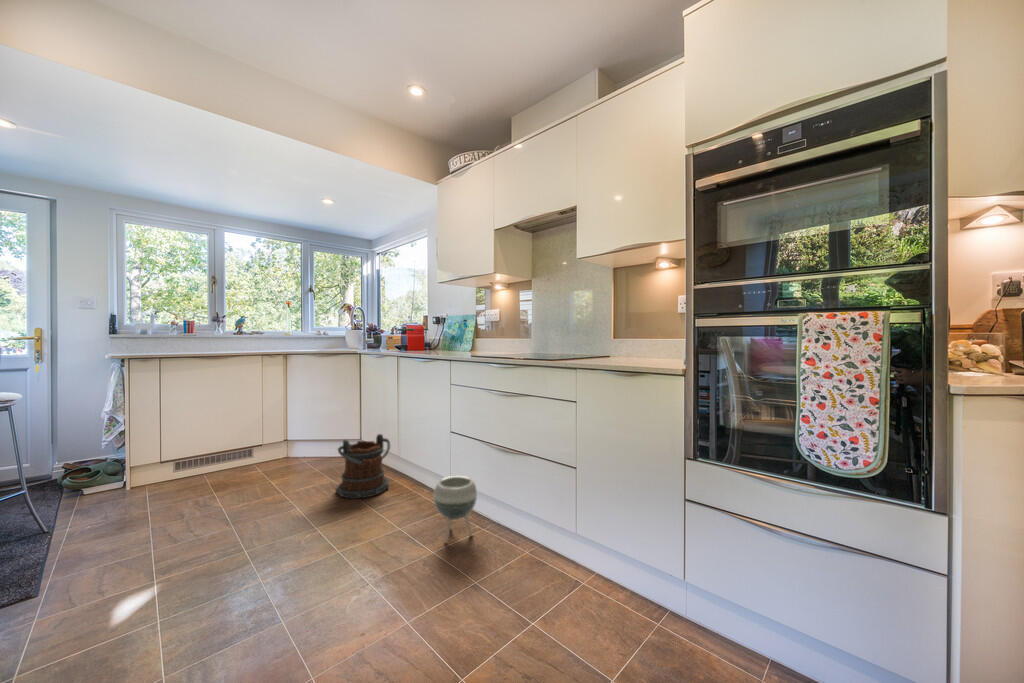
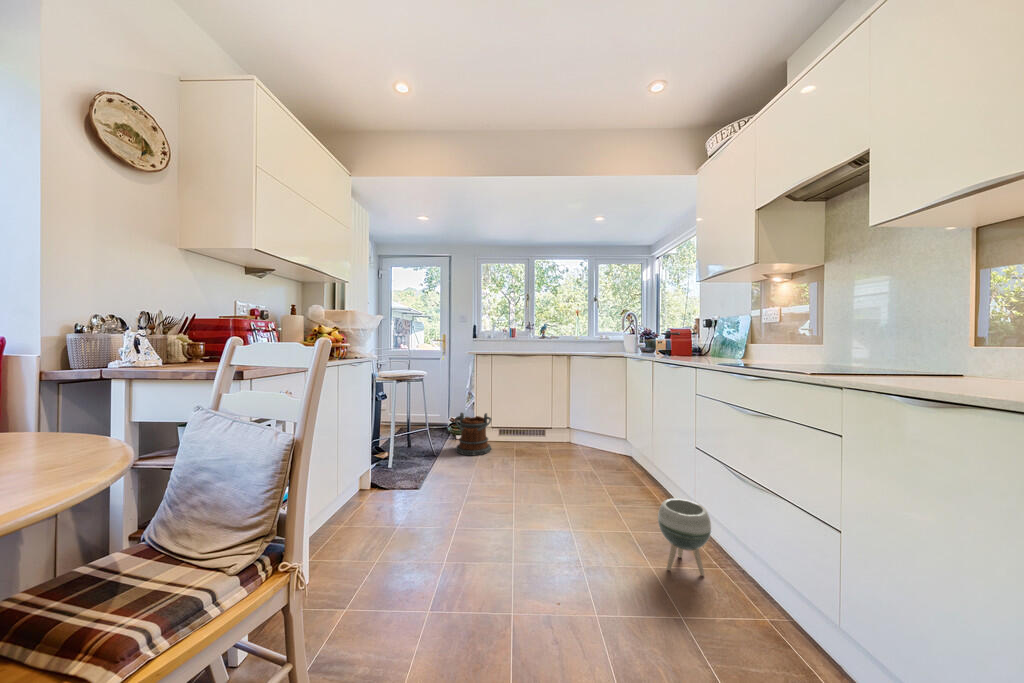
bucket: present [336,434,390,499] -> present [455,413,492,455]

